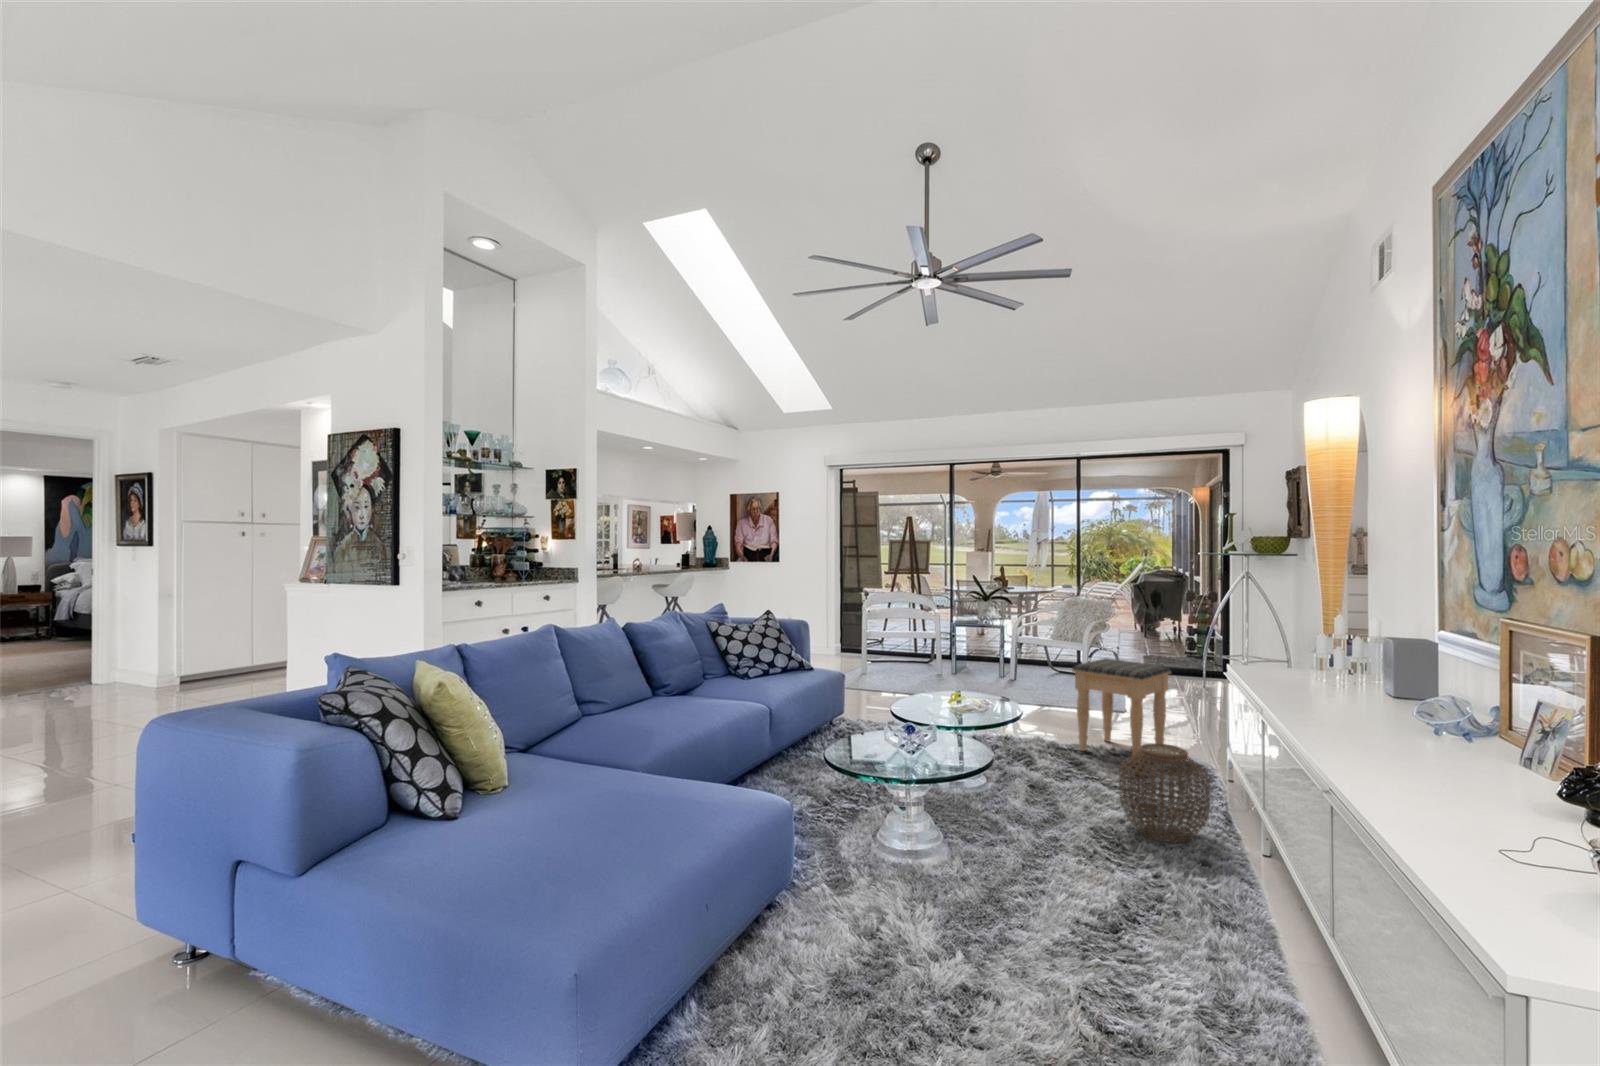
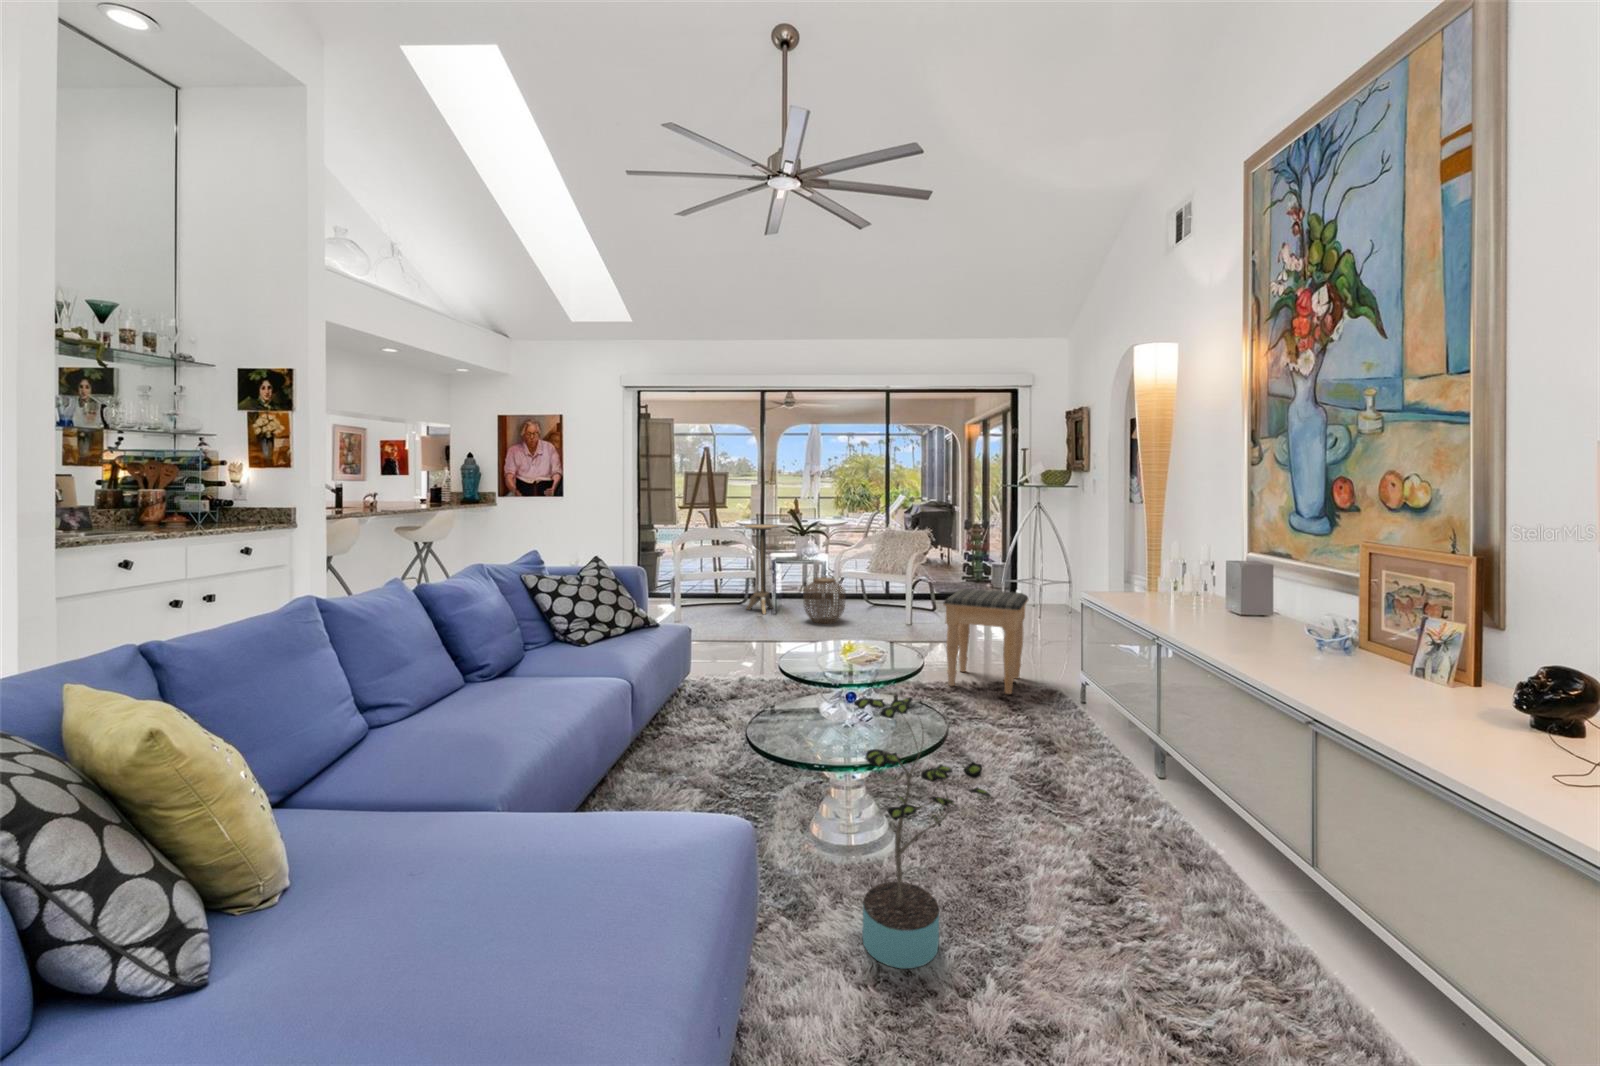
side table: none [933,591,966,679] -> present [745,525,778,614]
potted plant: none [844,706,947,895] -> present [854,697,990,968]
woven basket: present [1119,743,1210,843] -> present [803,577,845,624]

